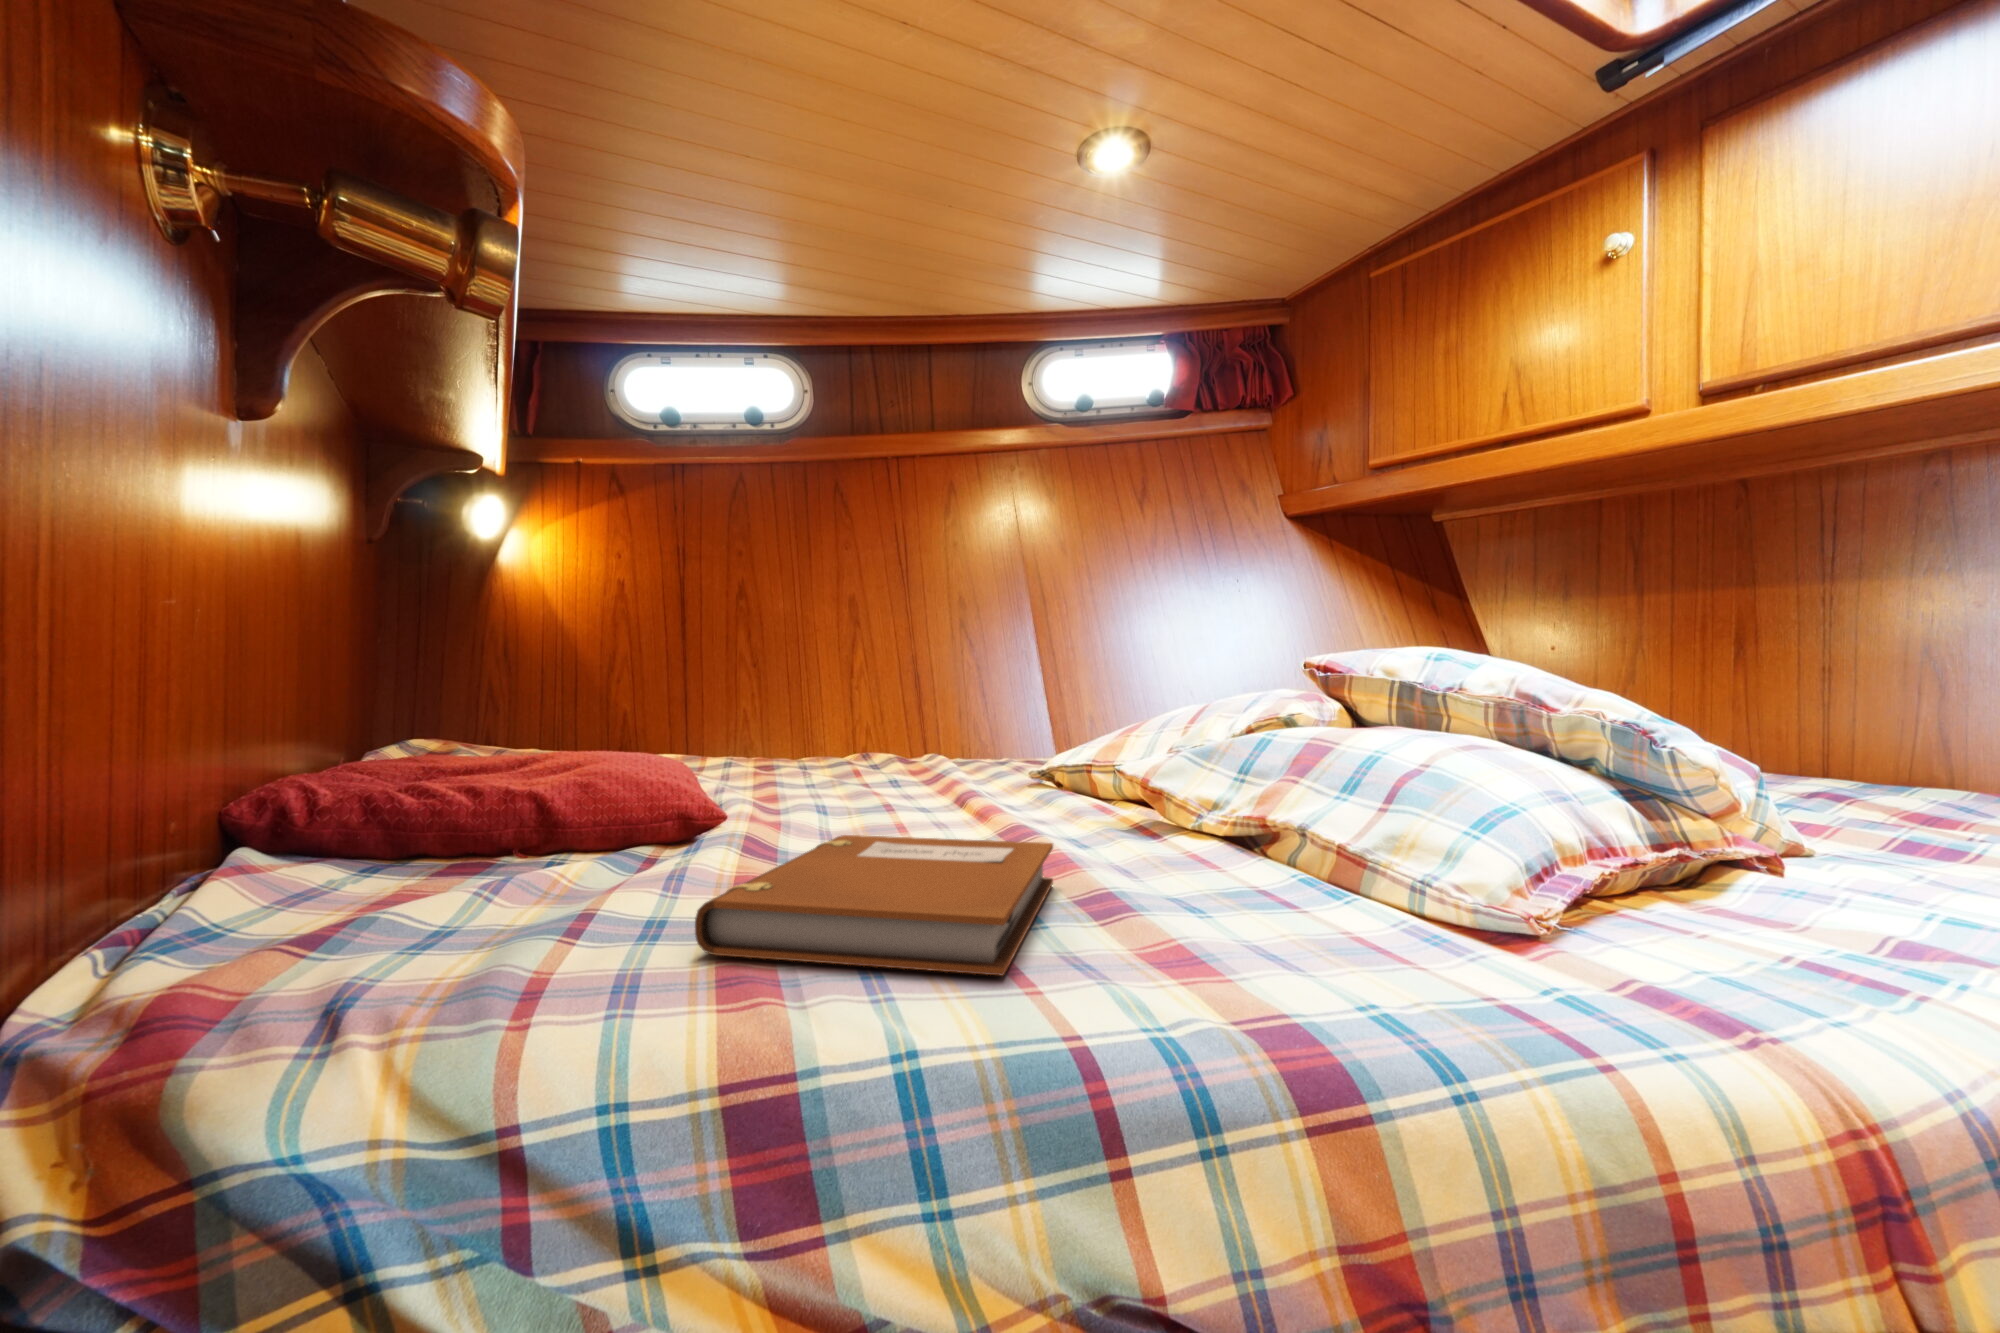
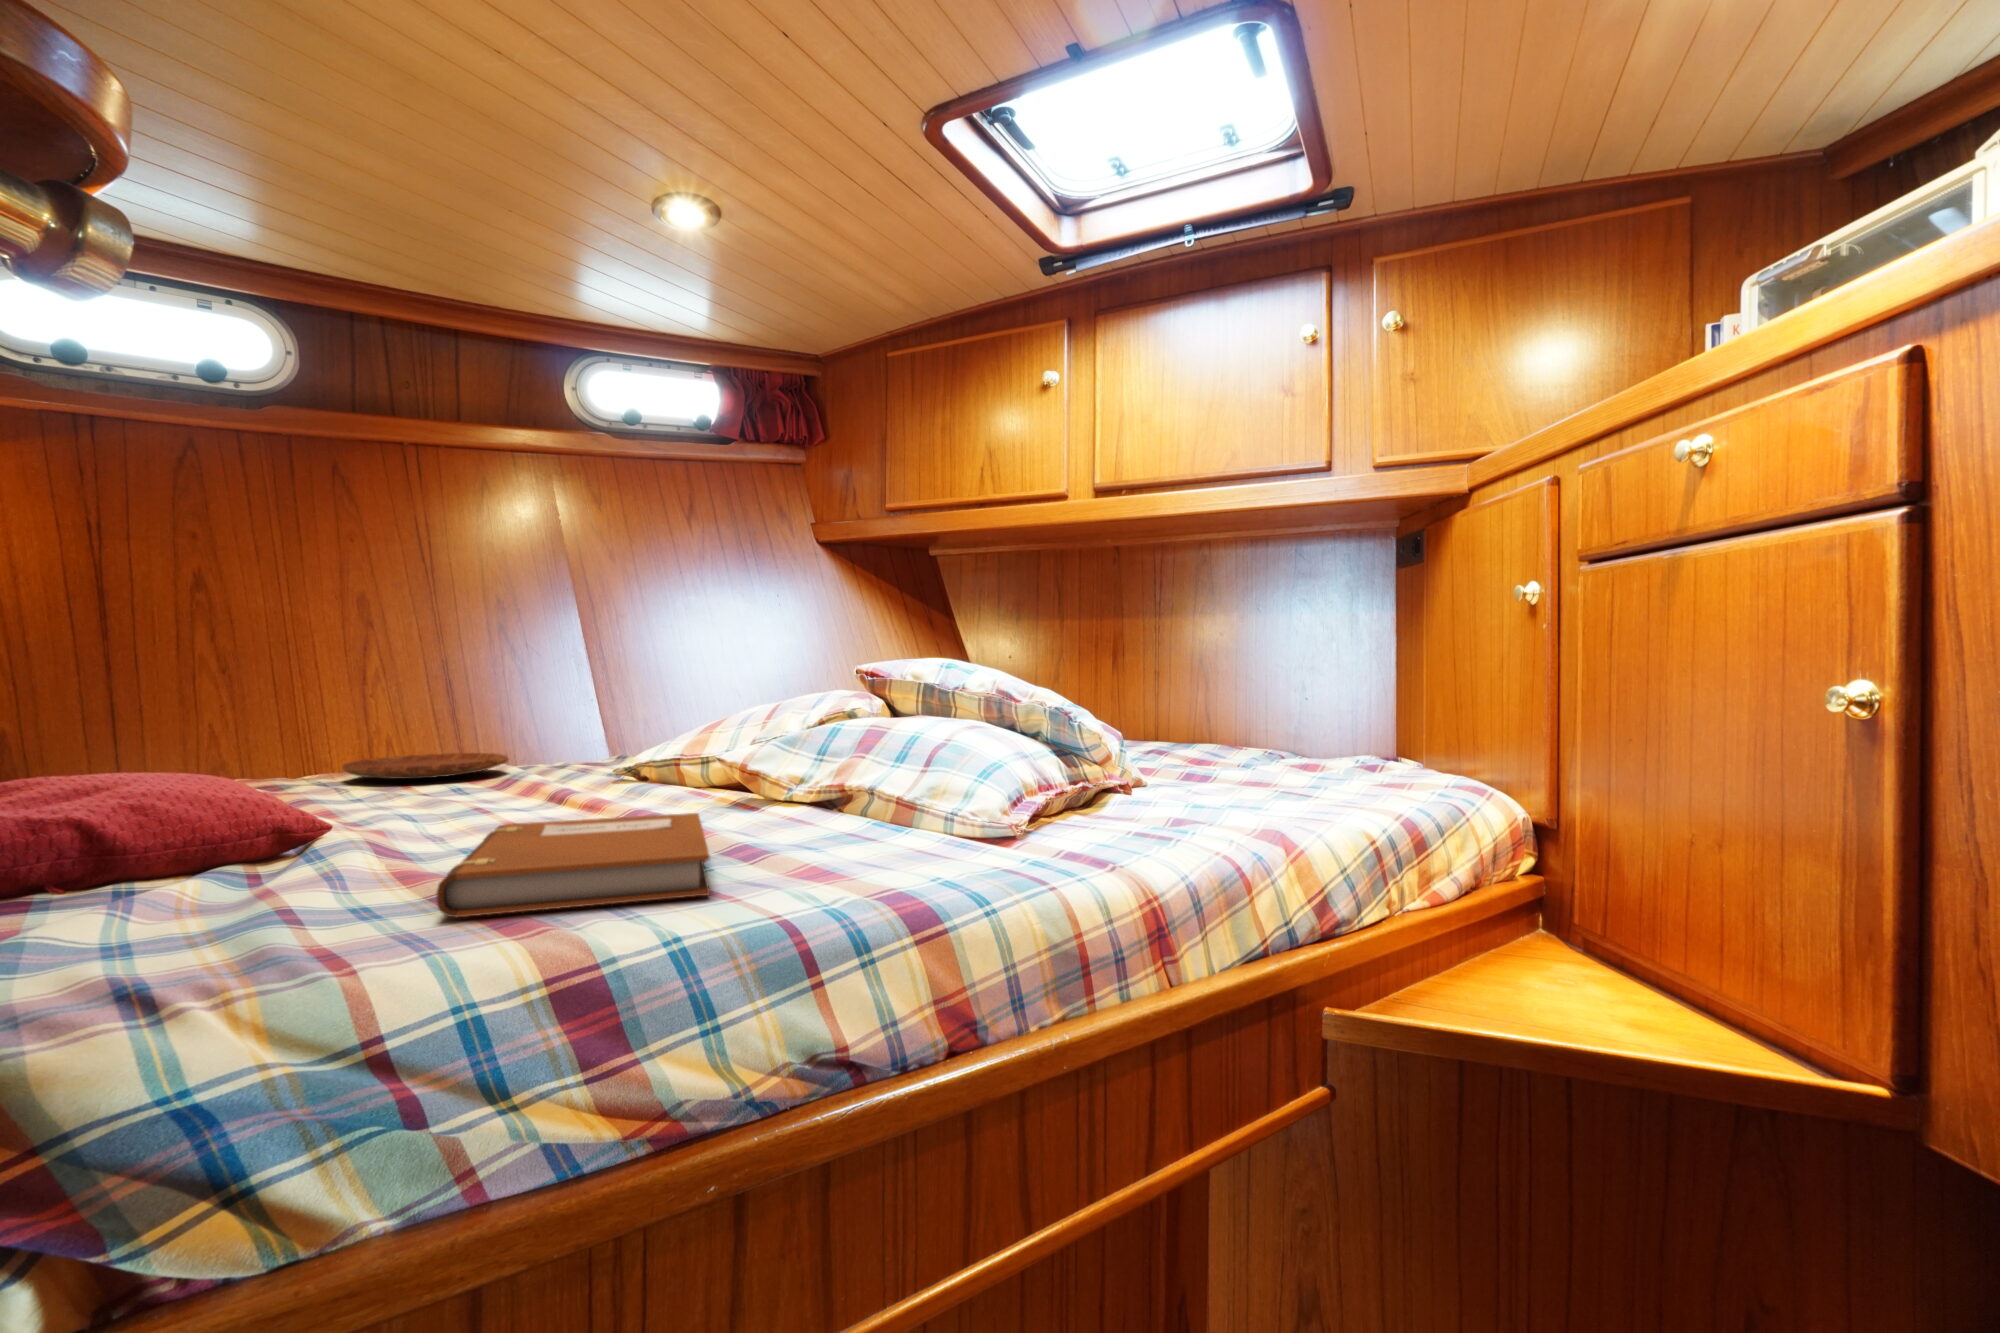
tray: none [809,747,945,769] -> present [342,753,508,779]

